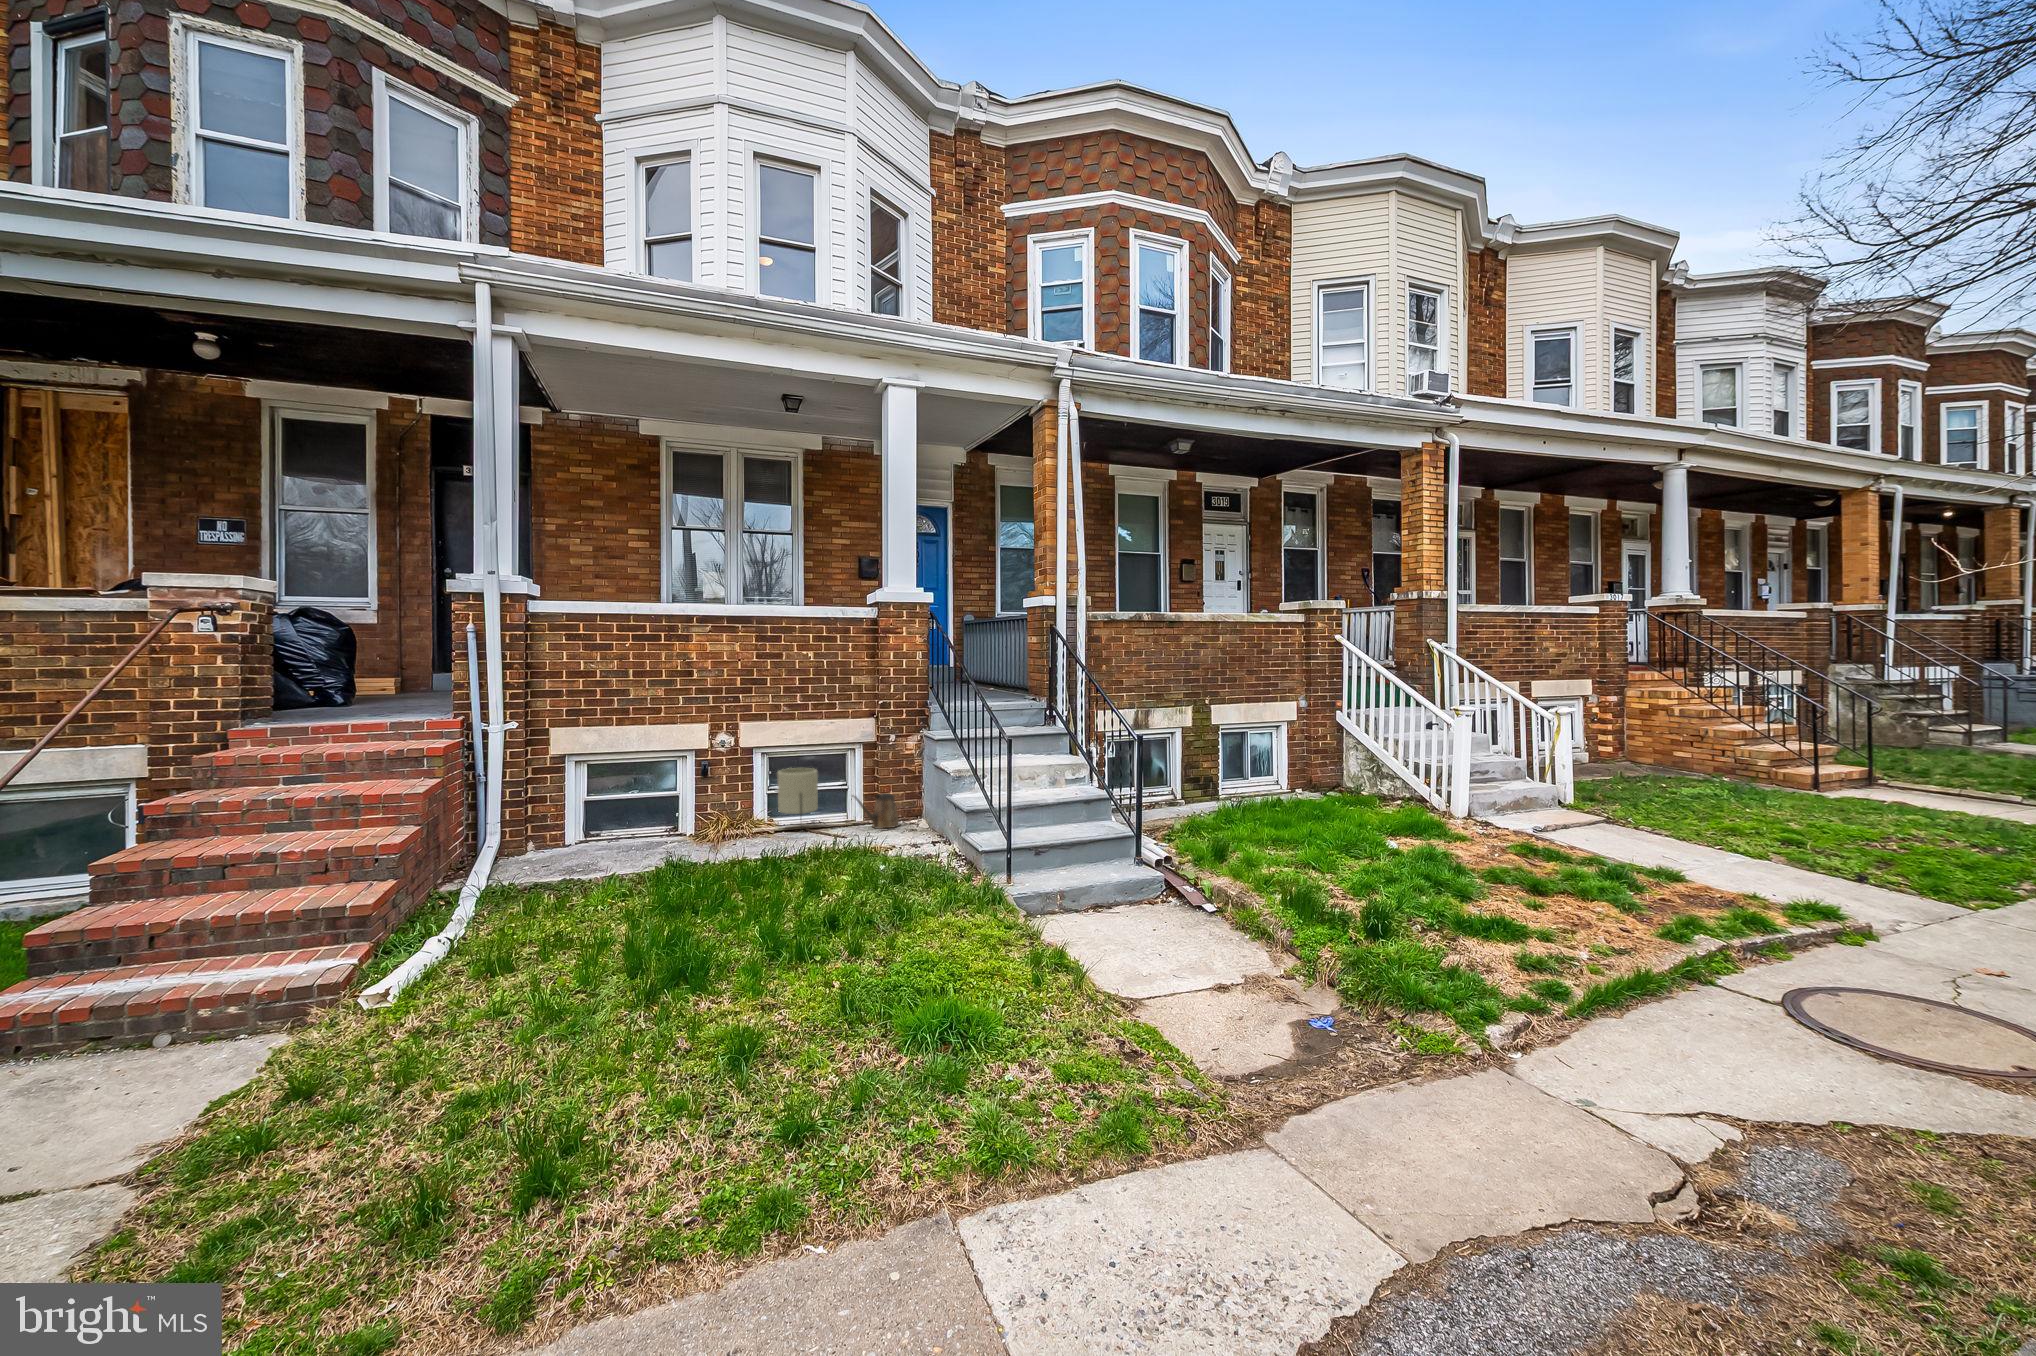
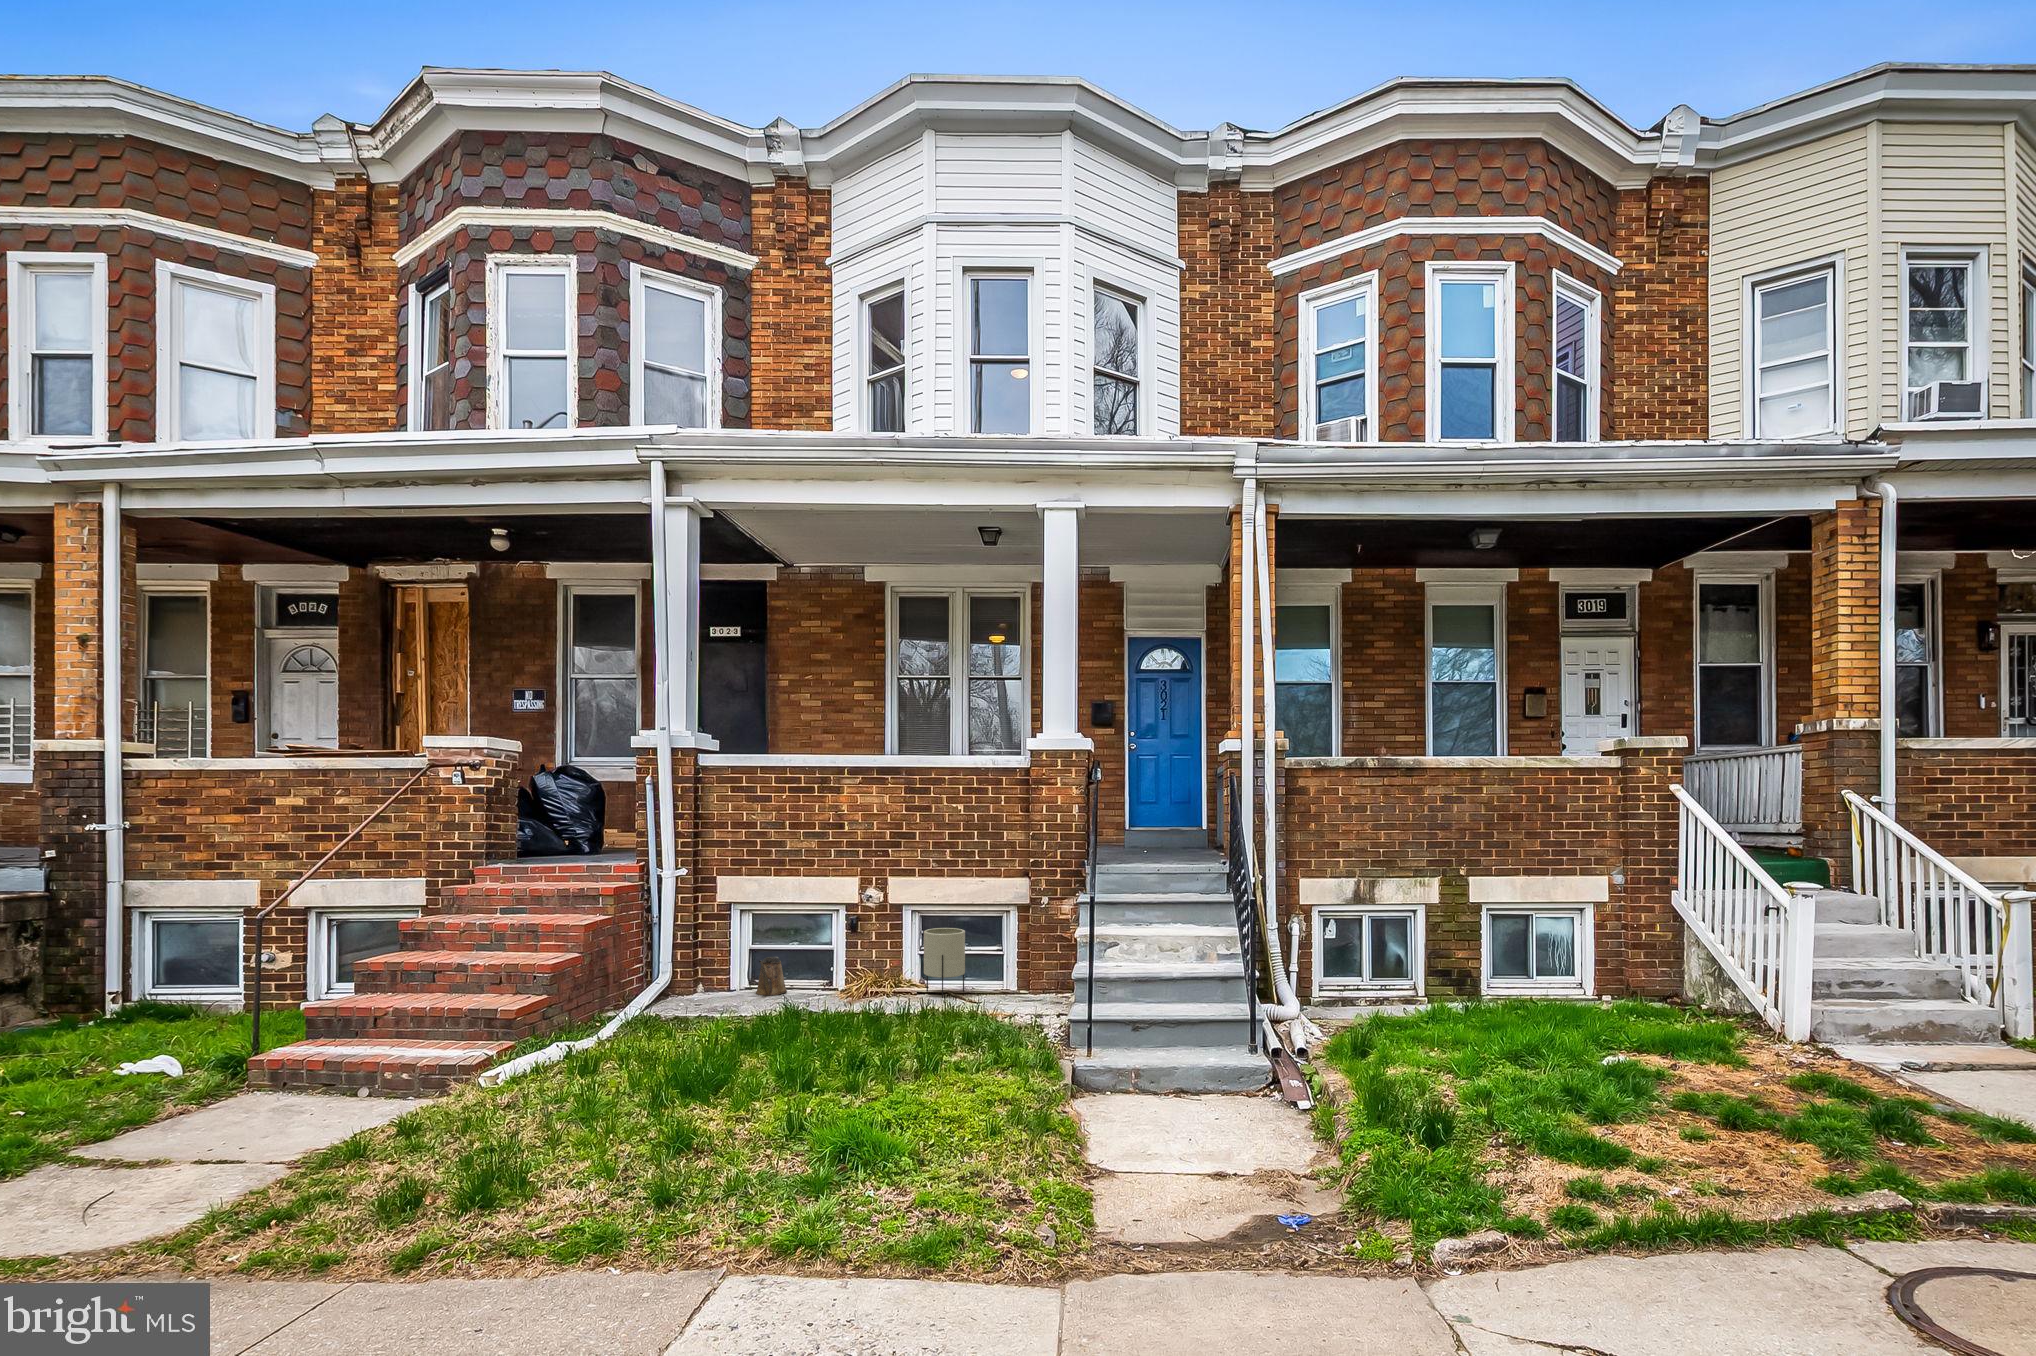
watering can: present [853,793,899,829] -> present [756,957,787,996]

